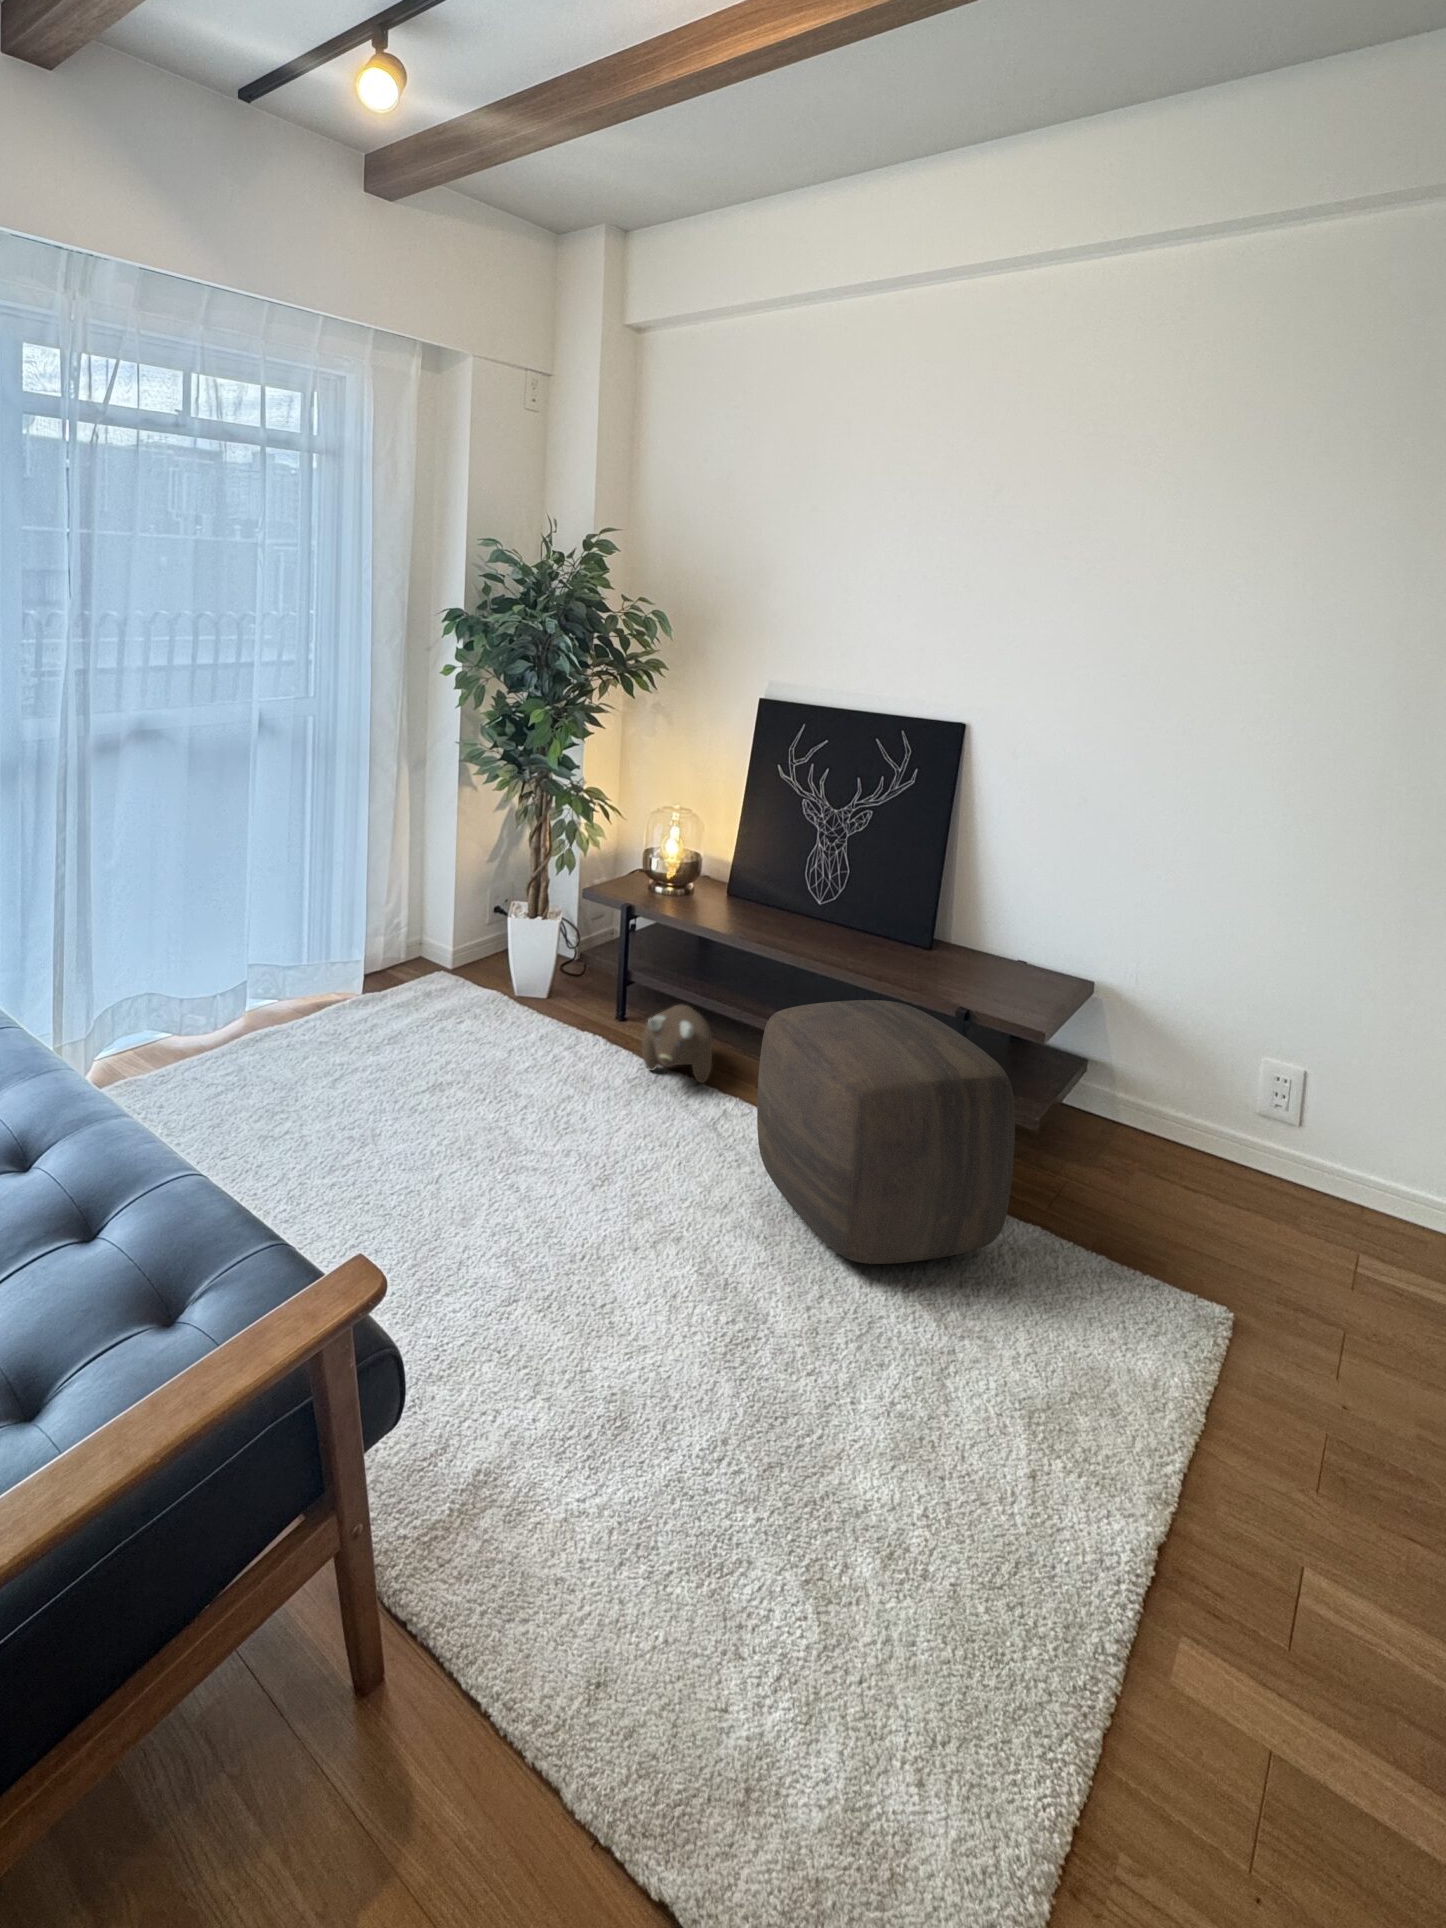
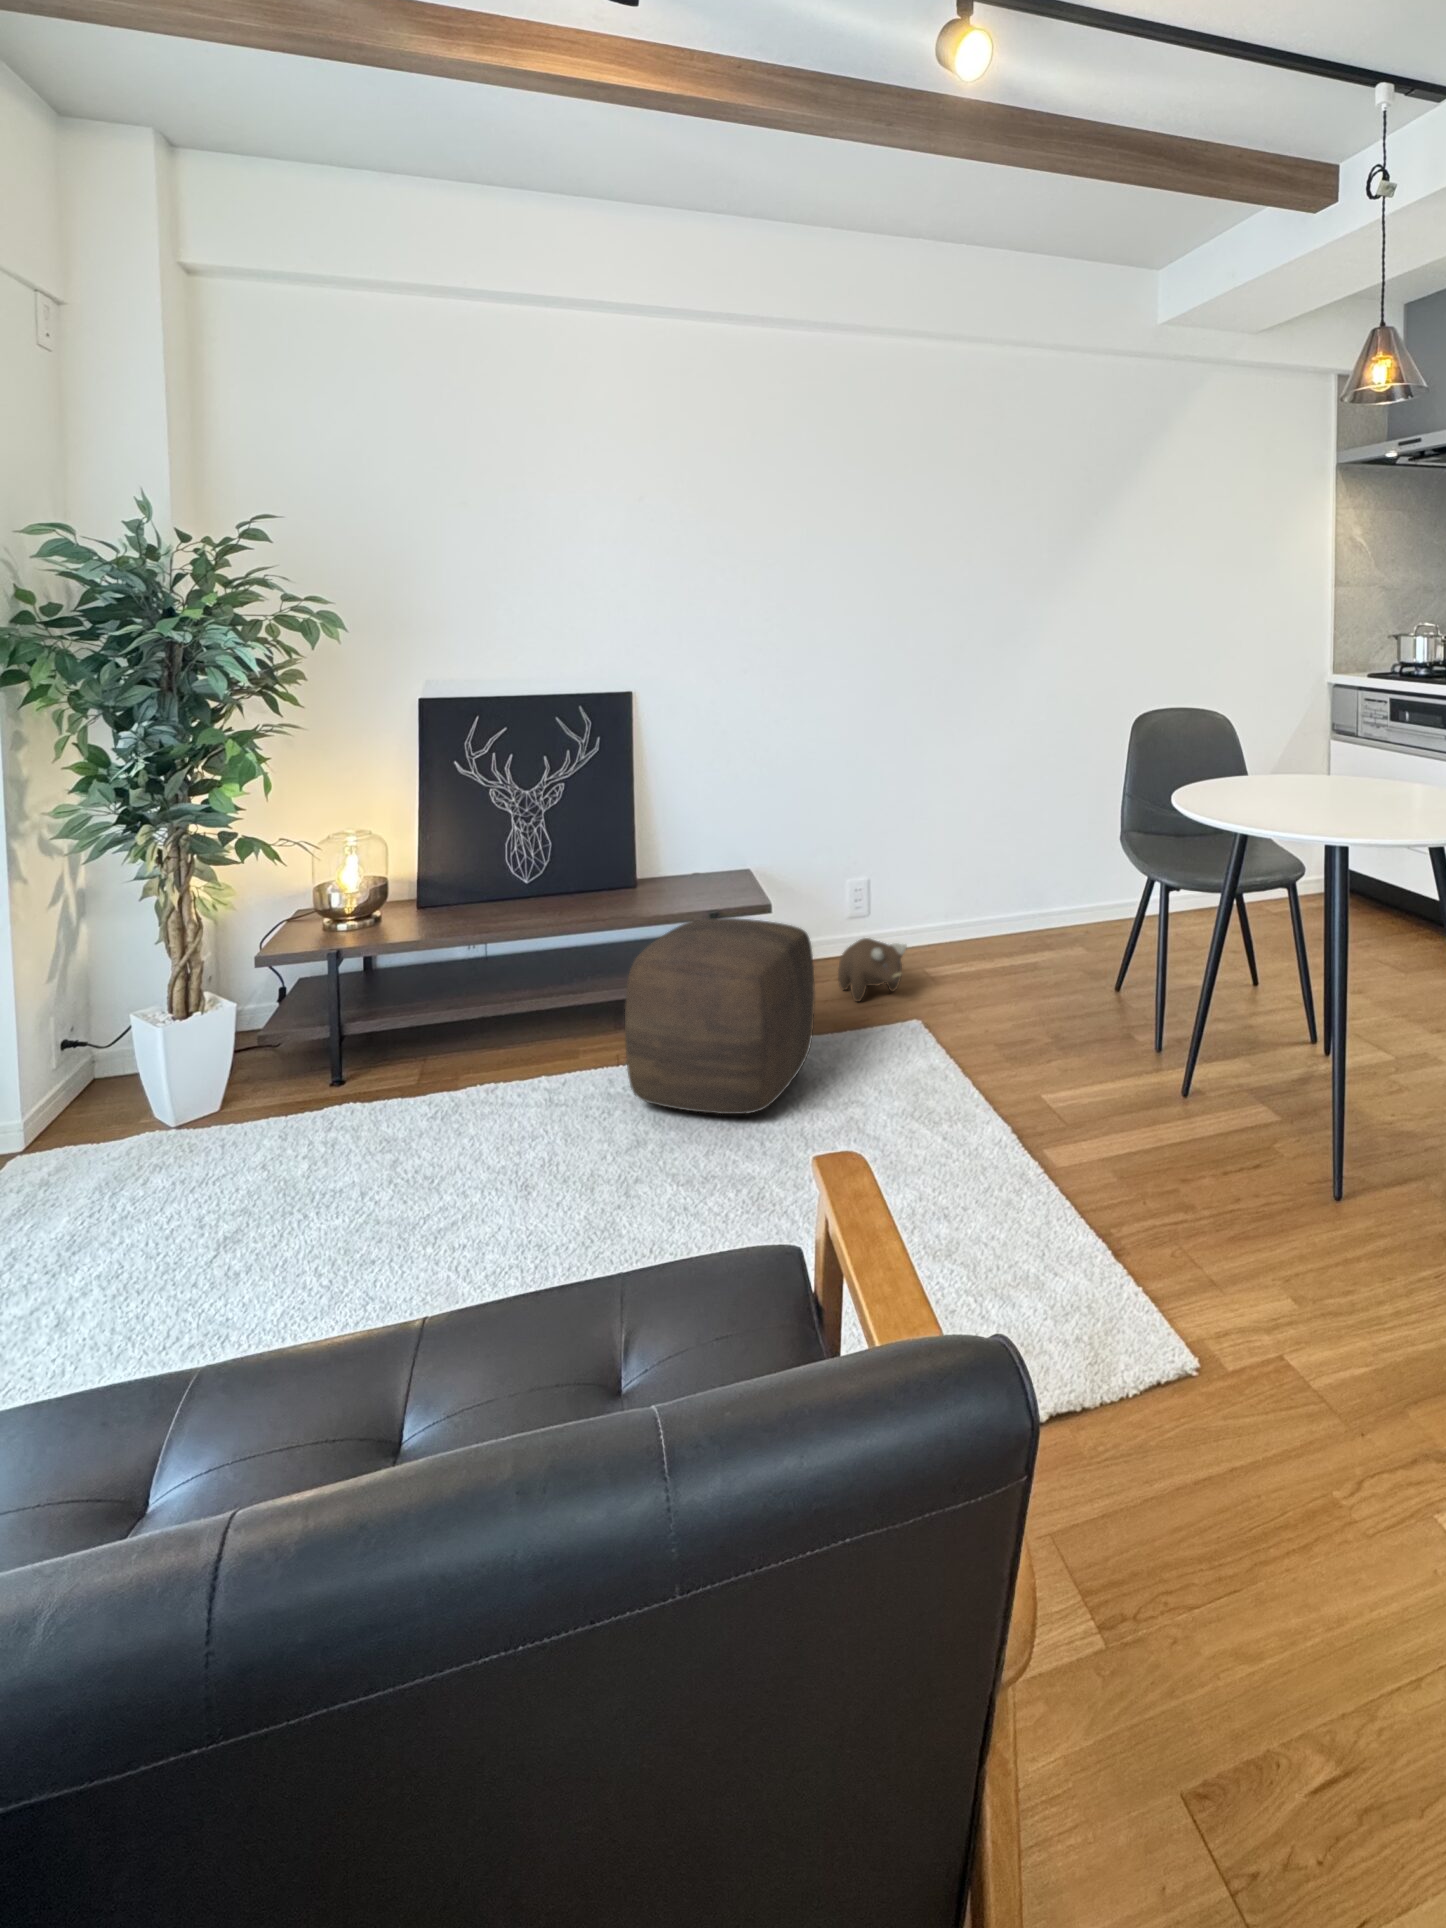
plush toy: present [642,1005,712,1083] -> present [838,938,907,1002]

